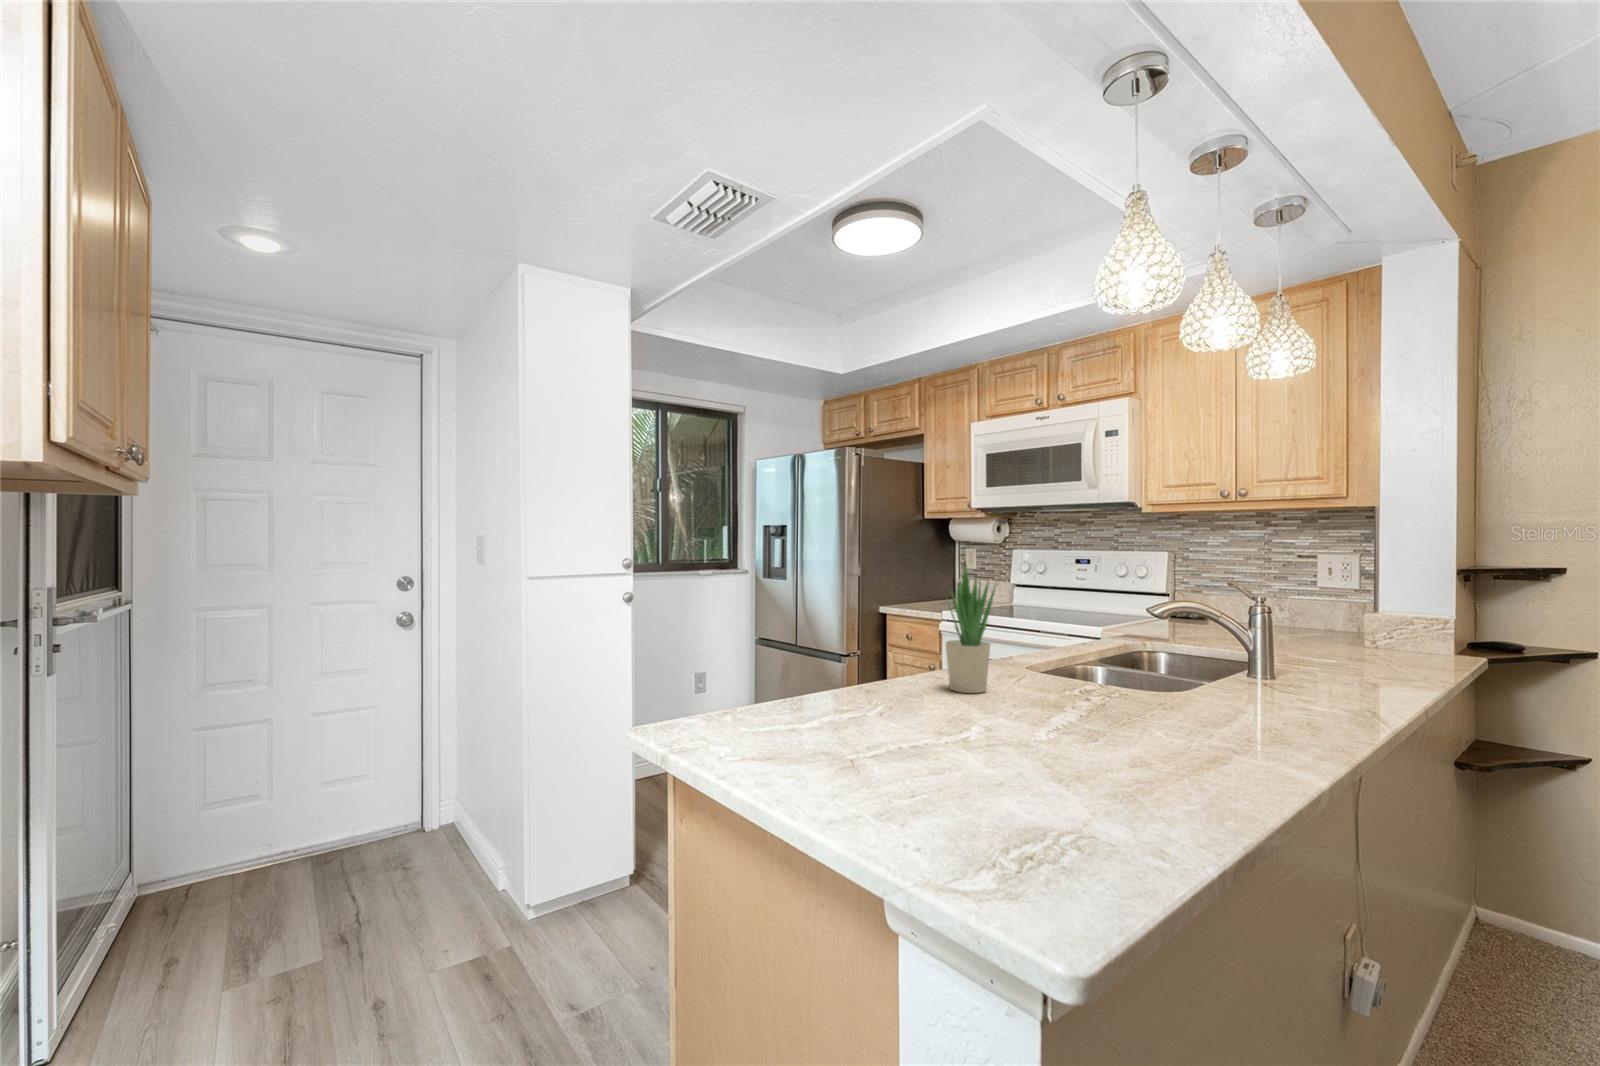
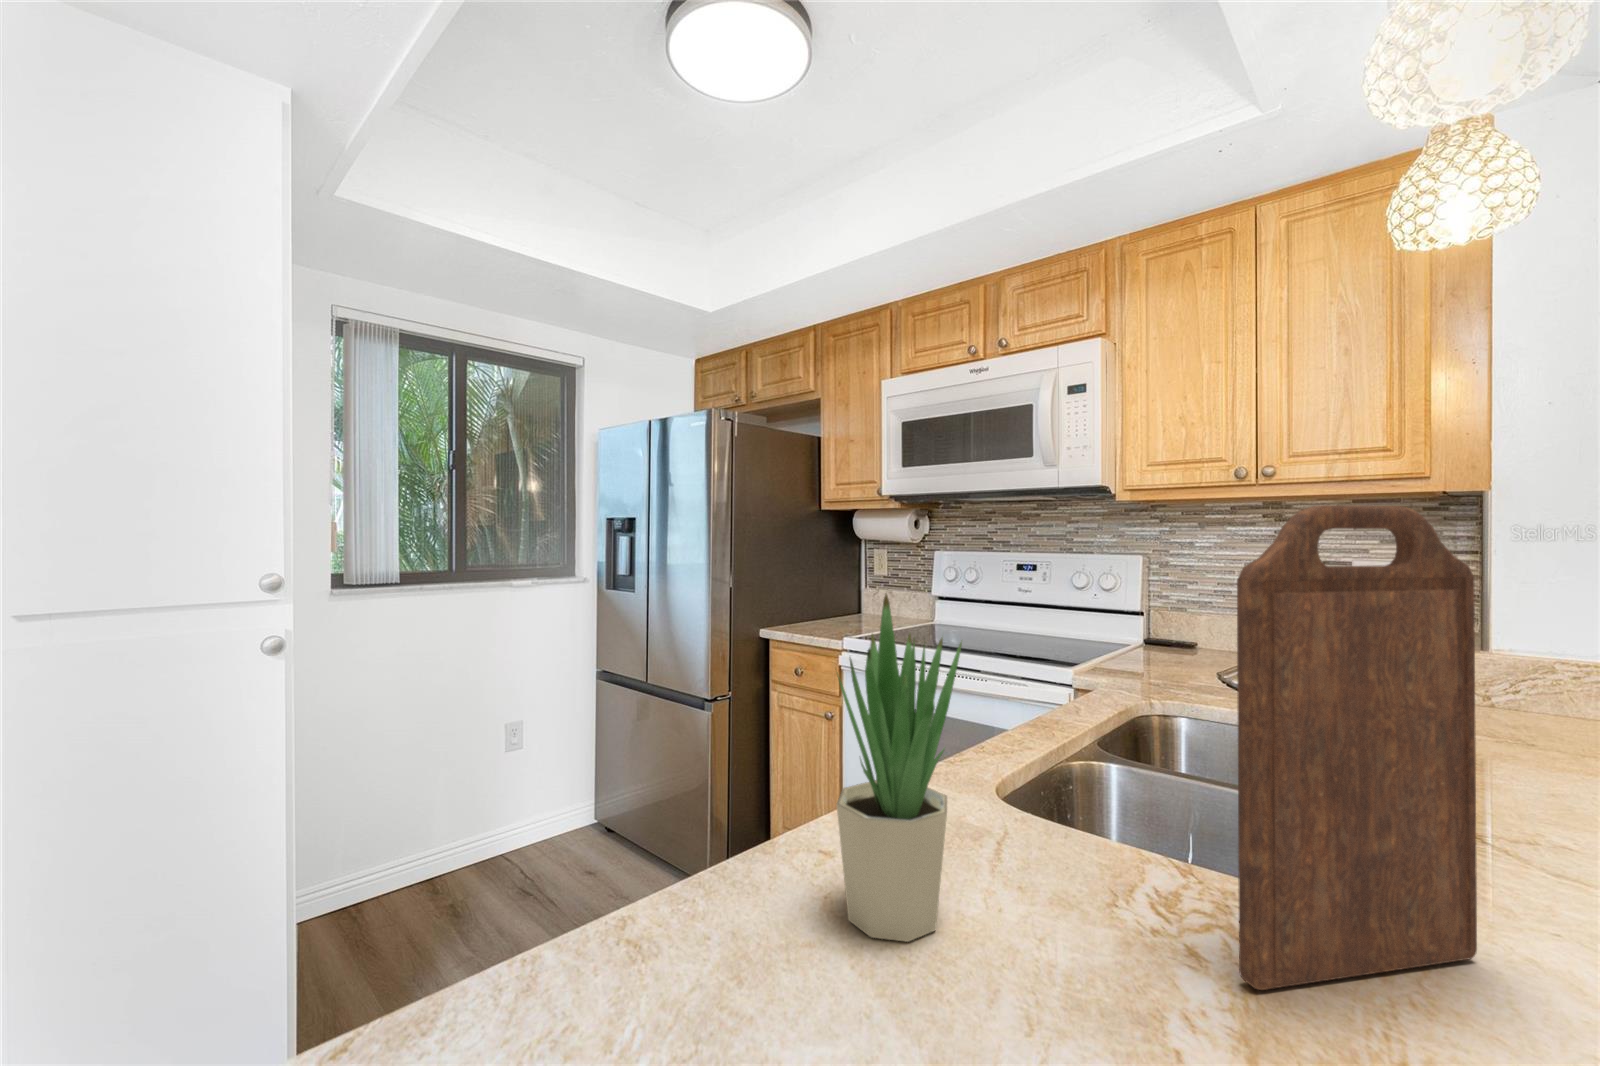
cutting board: none [1097,526,1200,704] -> present [1237,505,1477,990]

